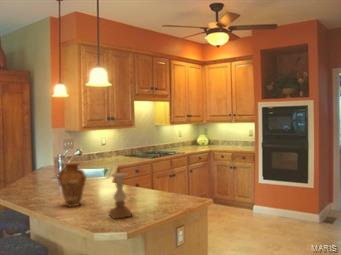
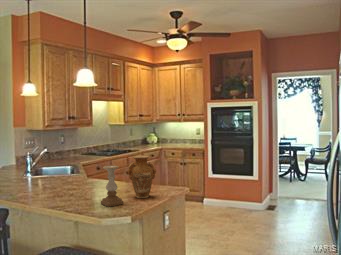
vase: present [57,161,86,207] -> present [128,155,156,198]

